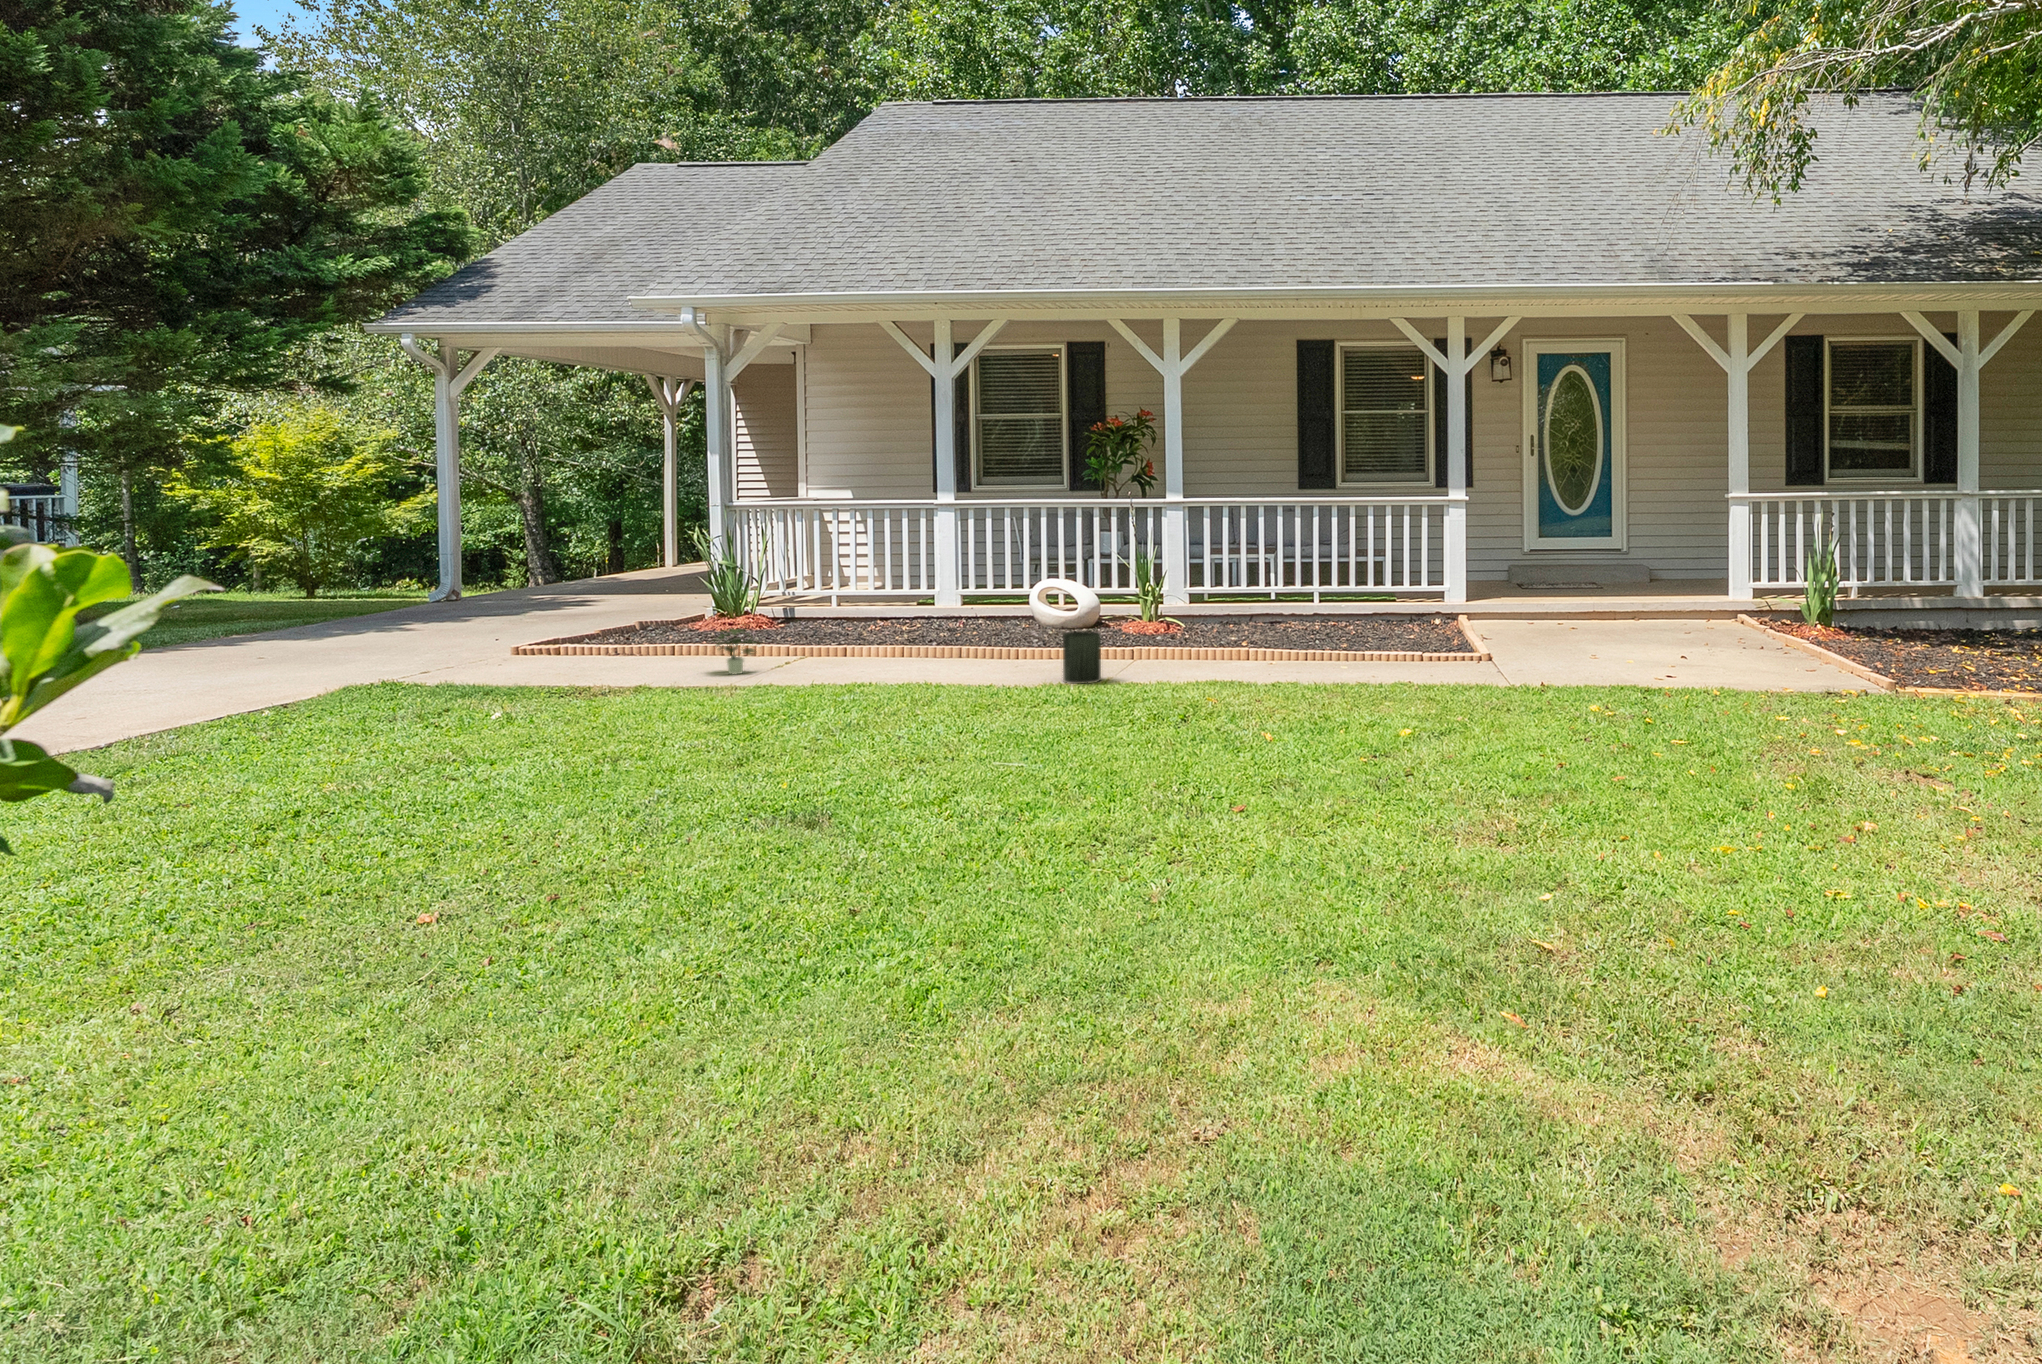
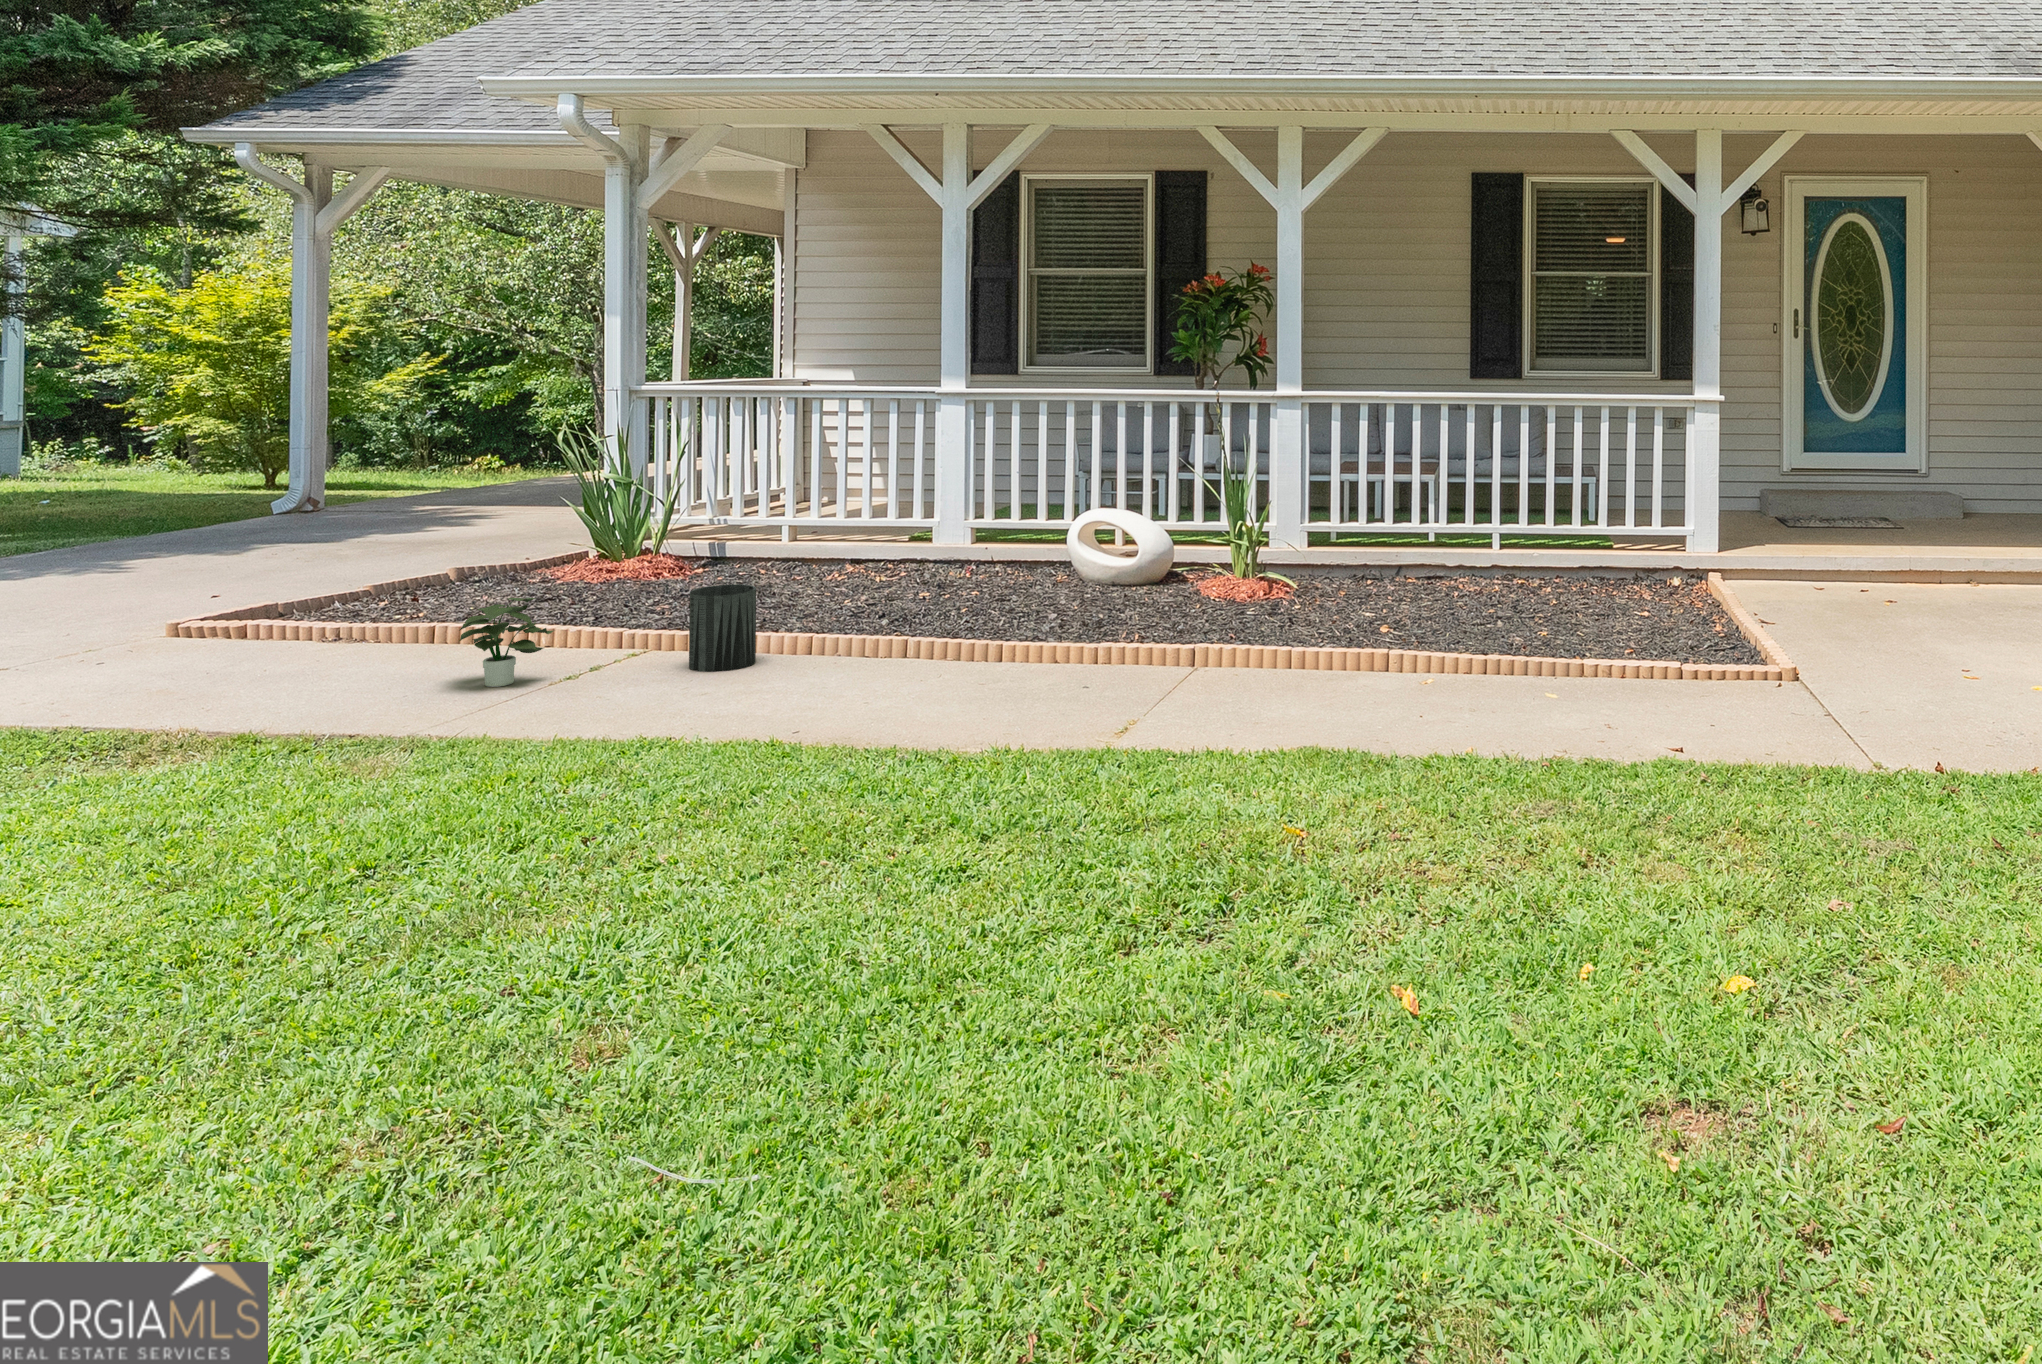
trash can: present [1063,631,1101,684] -> present [689,584,756,672]

